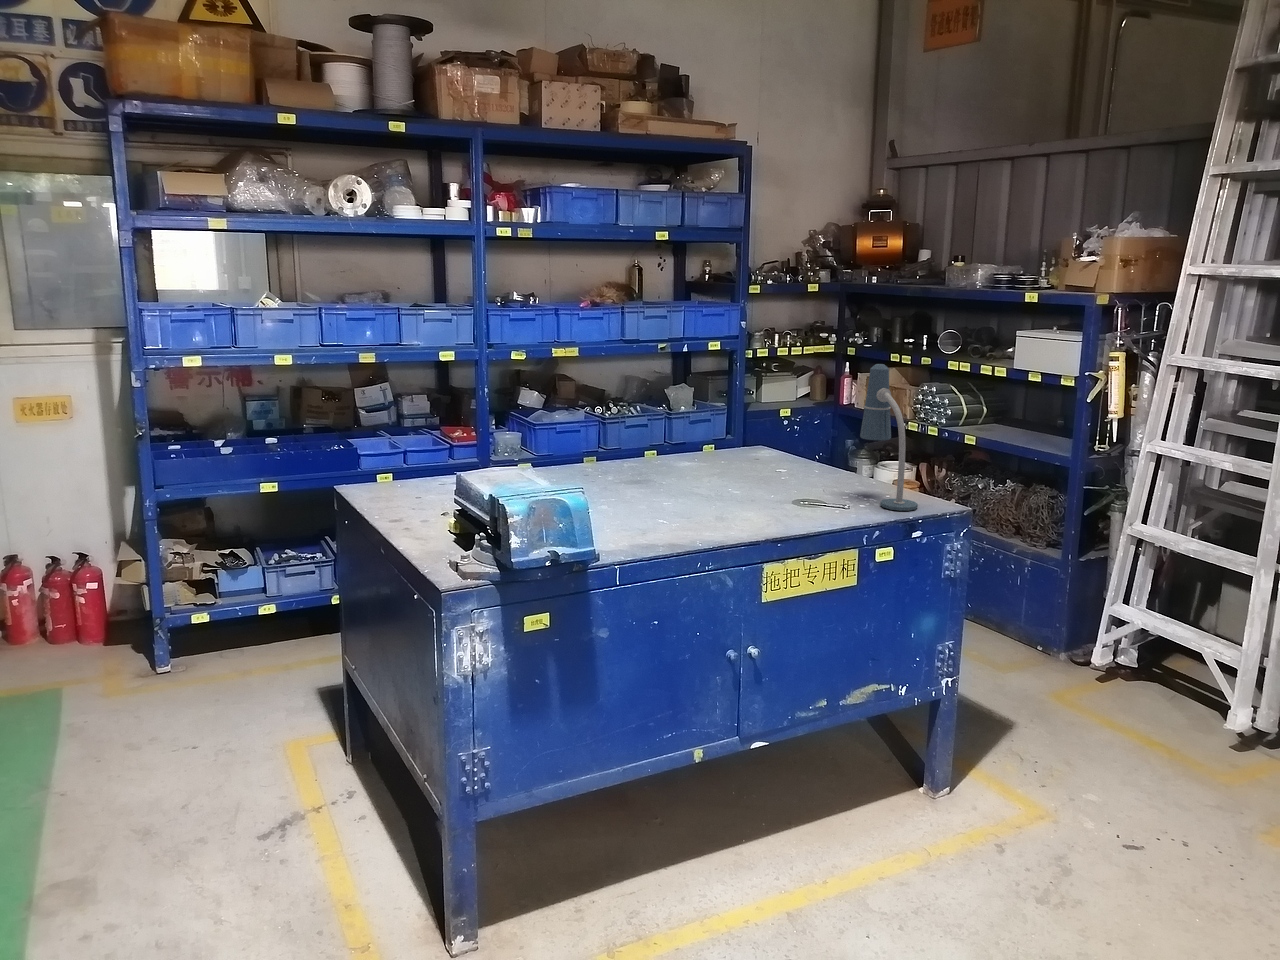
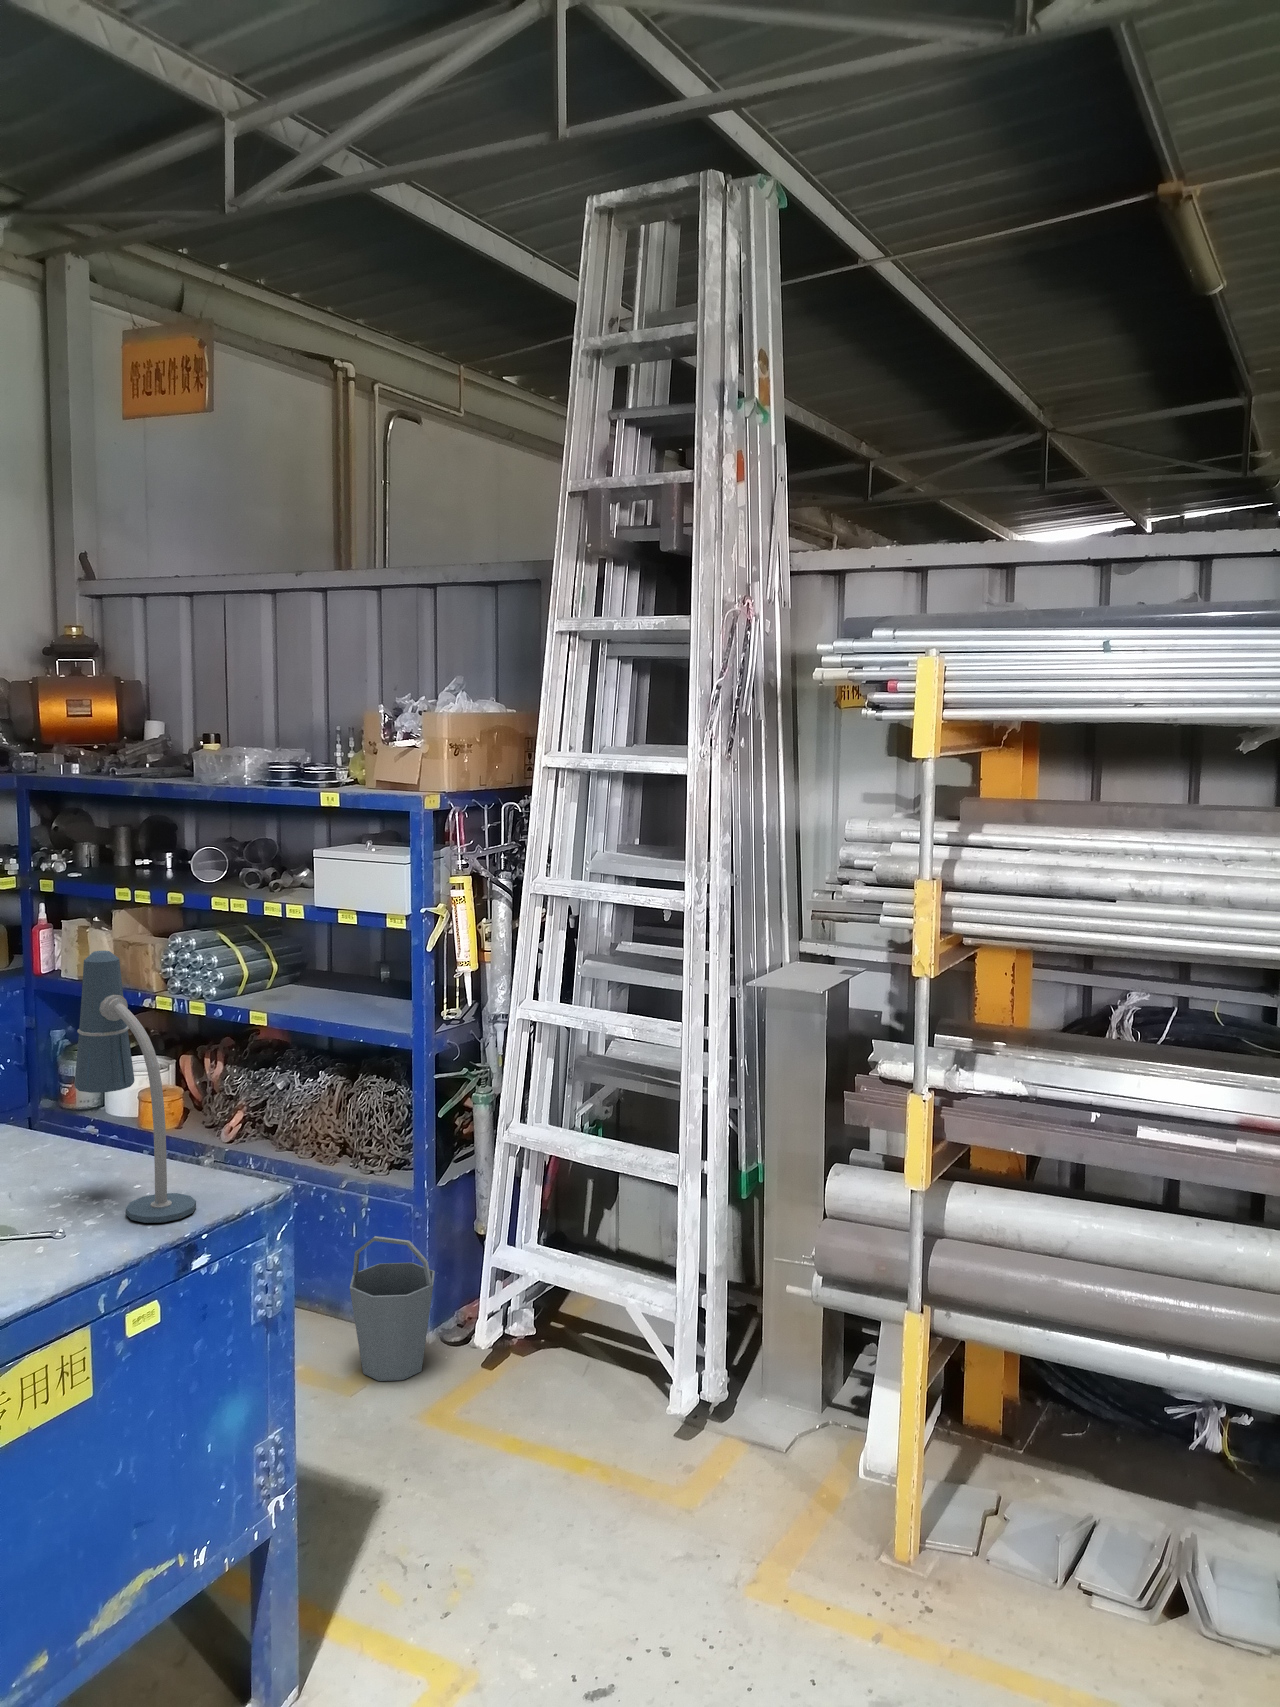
bucket: none [1010,580,1068,671] -> present [350,1236,435,1381]

